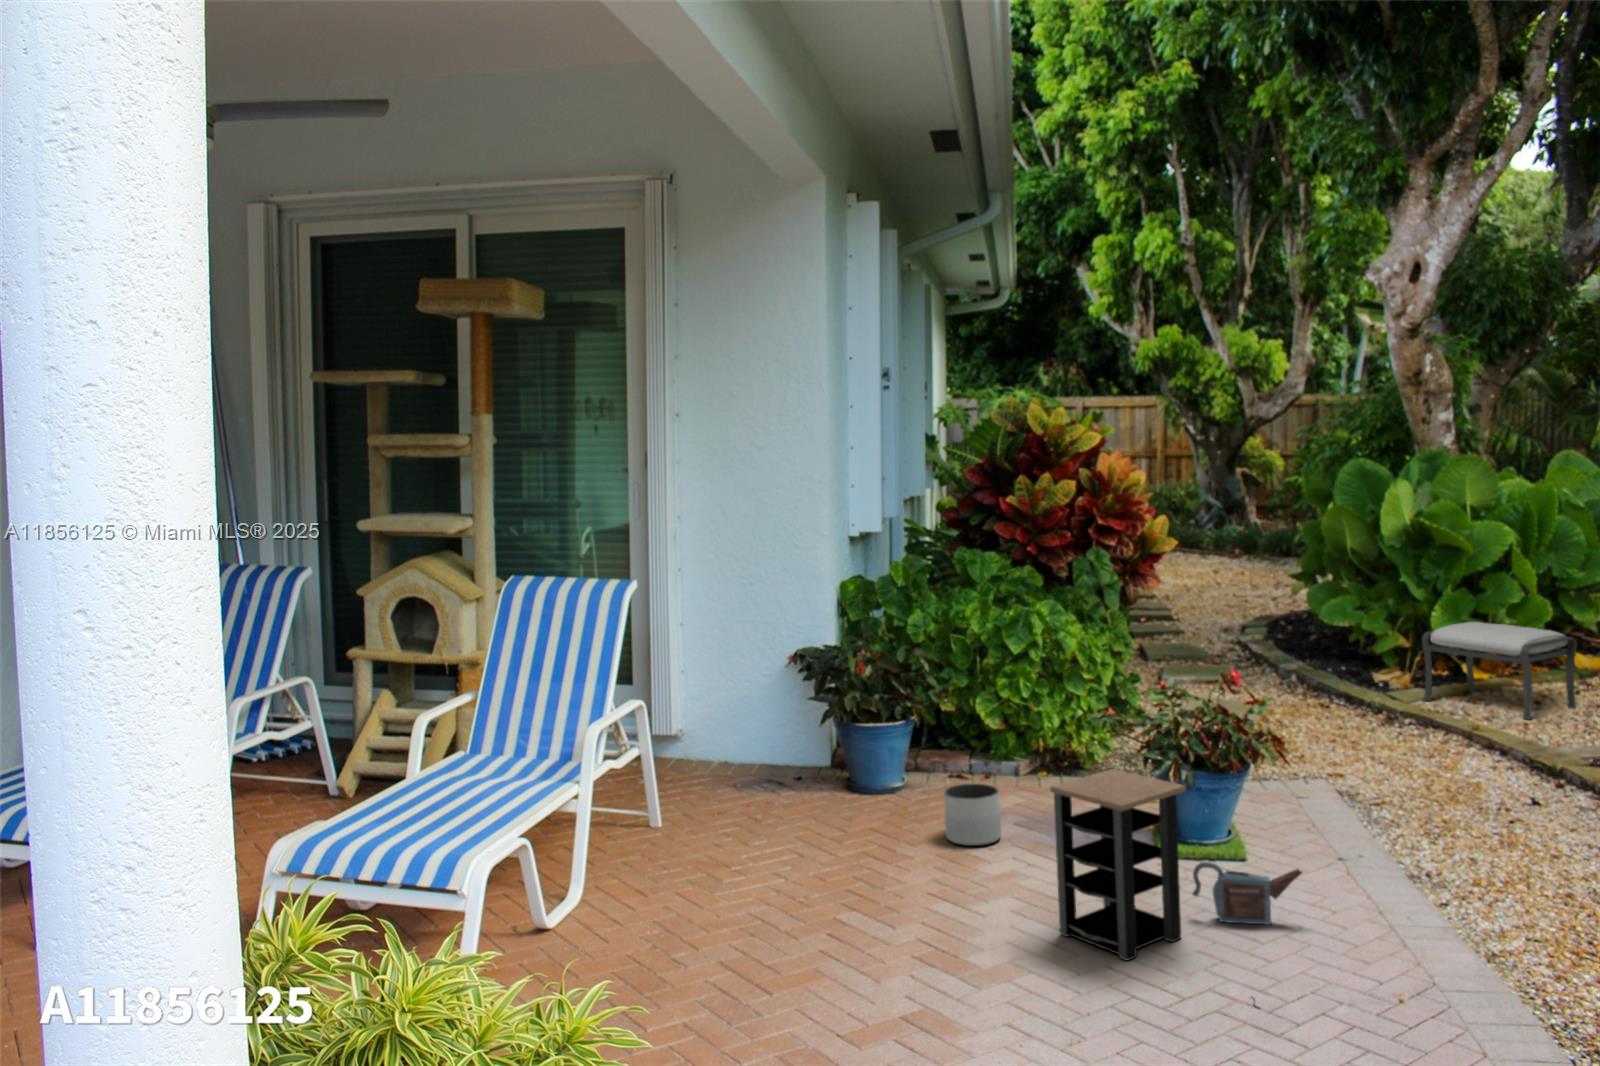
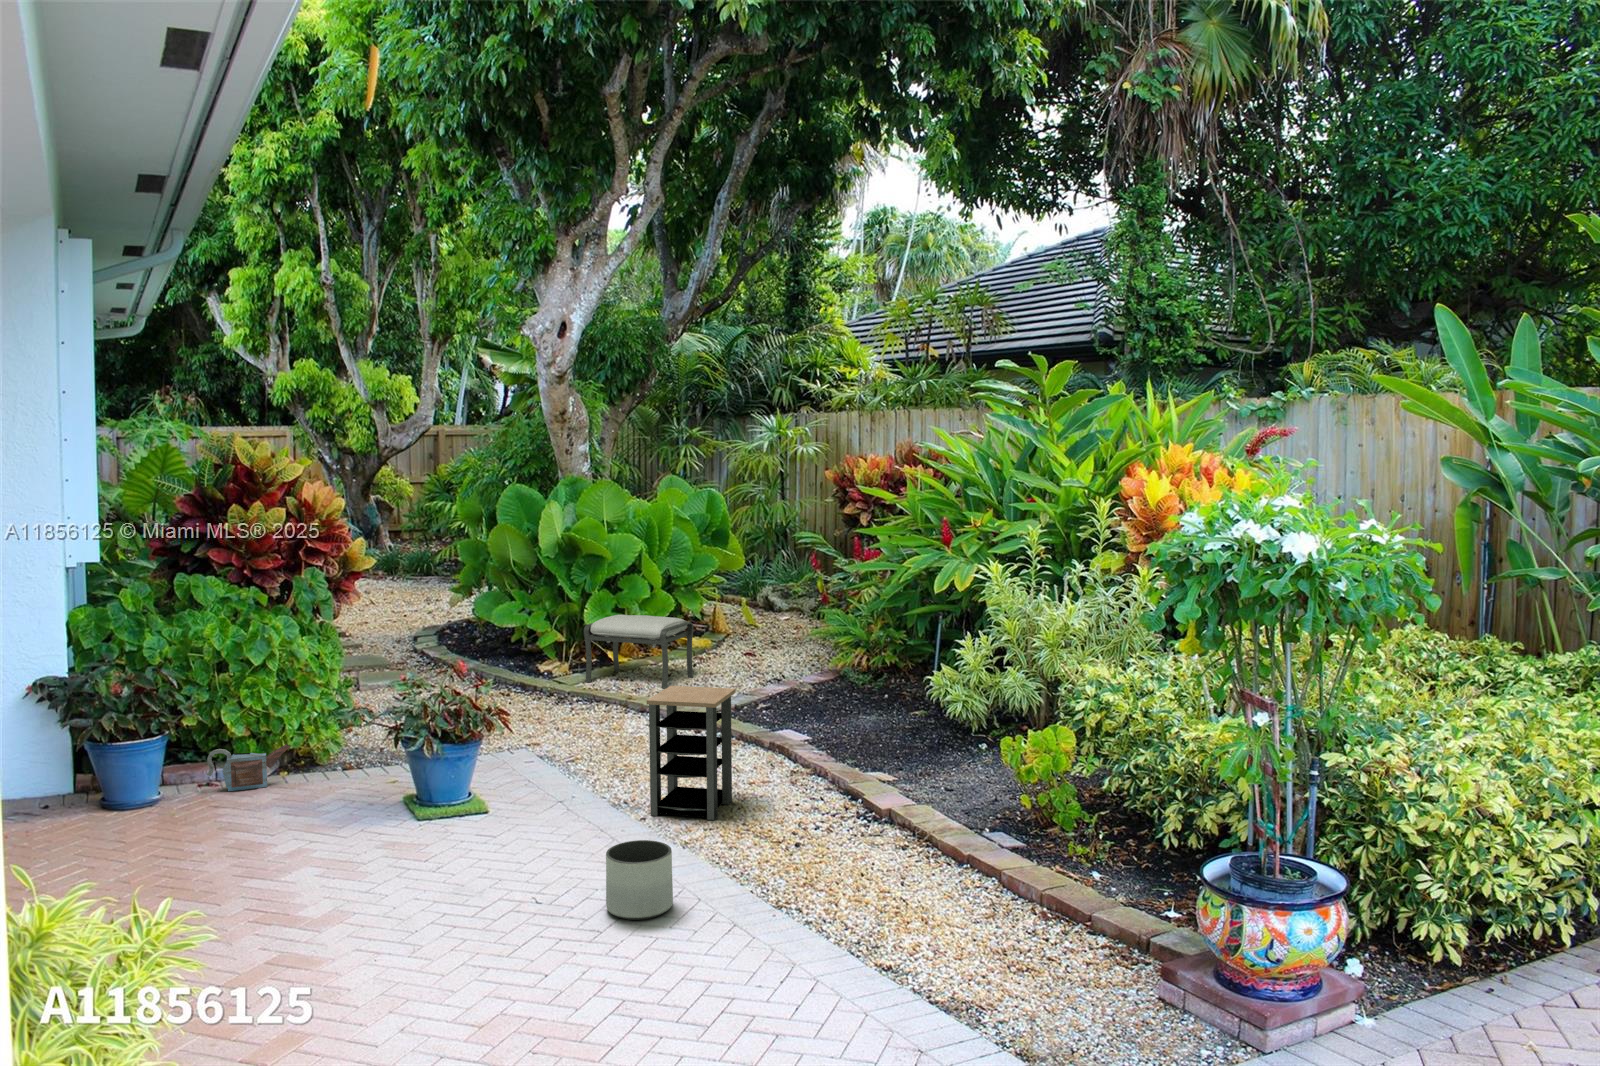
side table: present [1050,769,1186,960] -> present [646,686,736,820]
planter: present [944,784,1001,846] -> present [606,840,673,920]
watering can: present [1193,862,1303,925] -> present [207,744,290,791]

